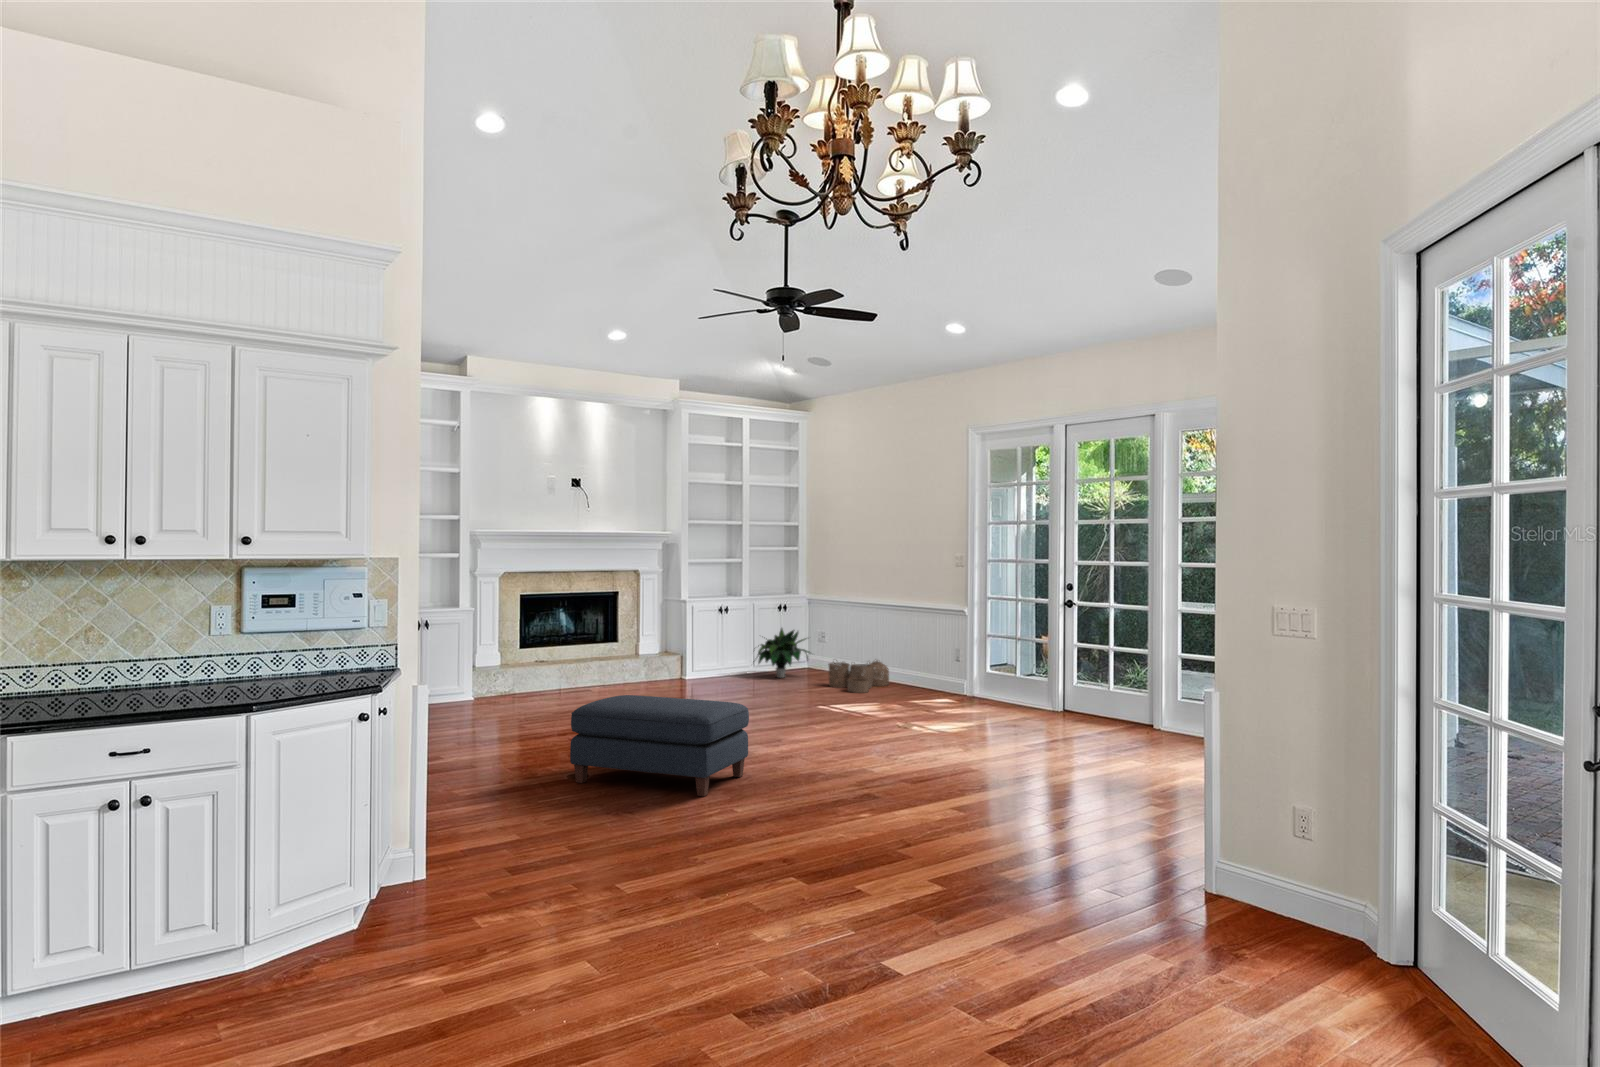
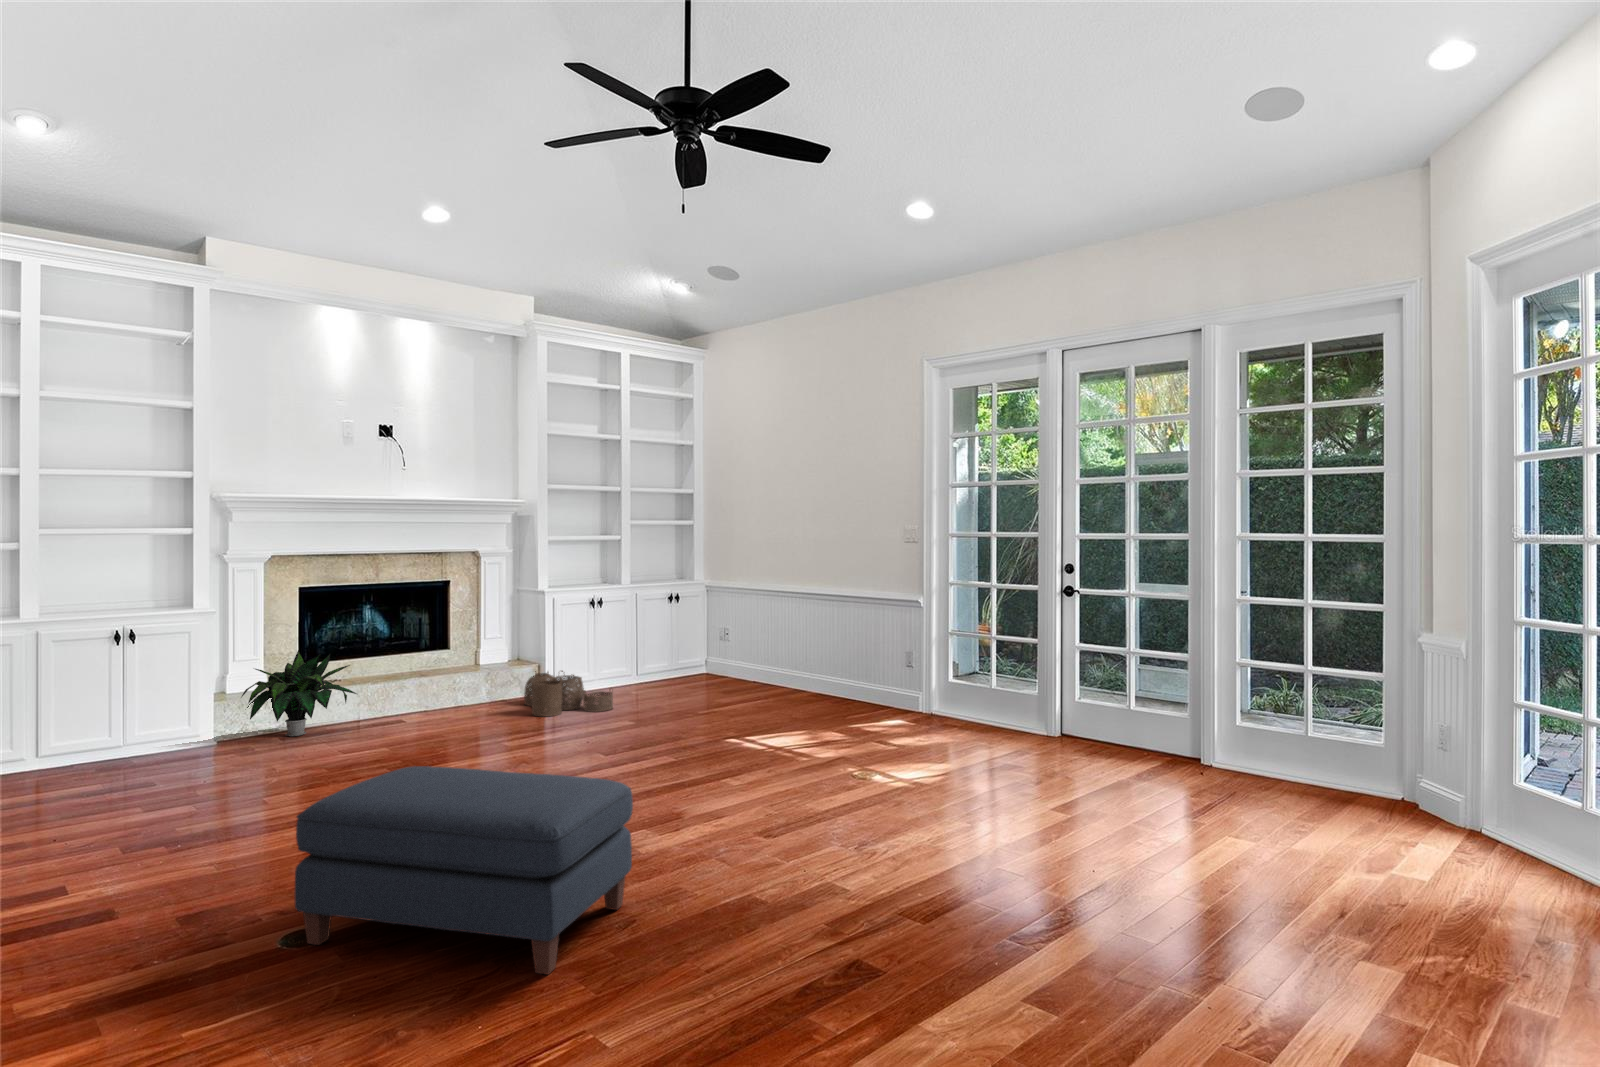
potted plant: present [753,628,810,678] -> present [242,650,356,736]
woven basket: present [828,661,889,693] -> present [524,671,613,716]

